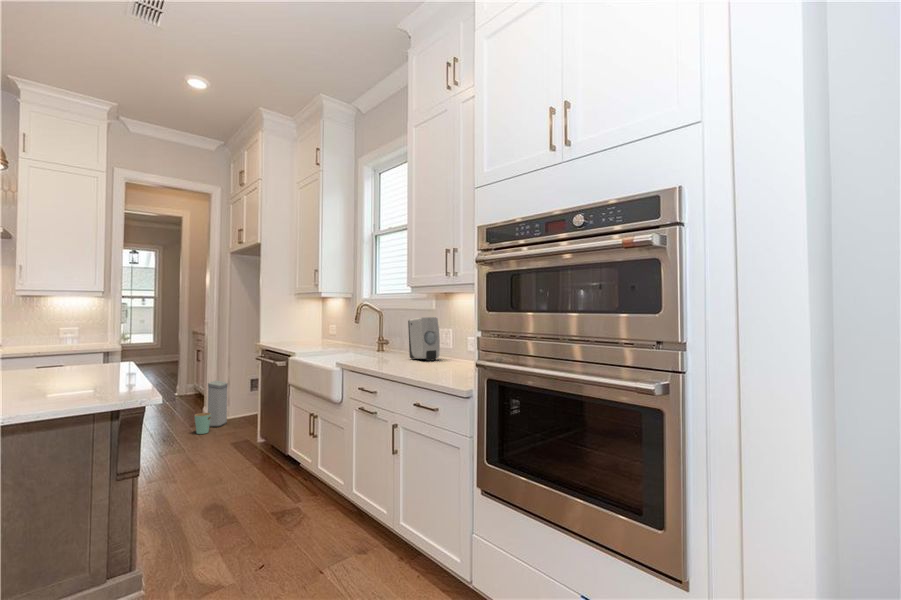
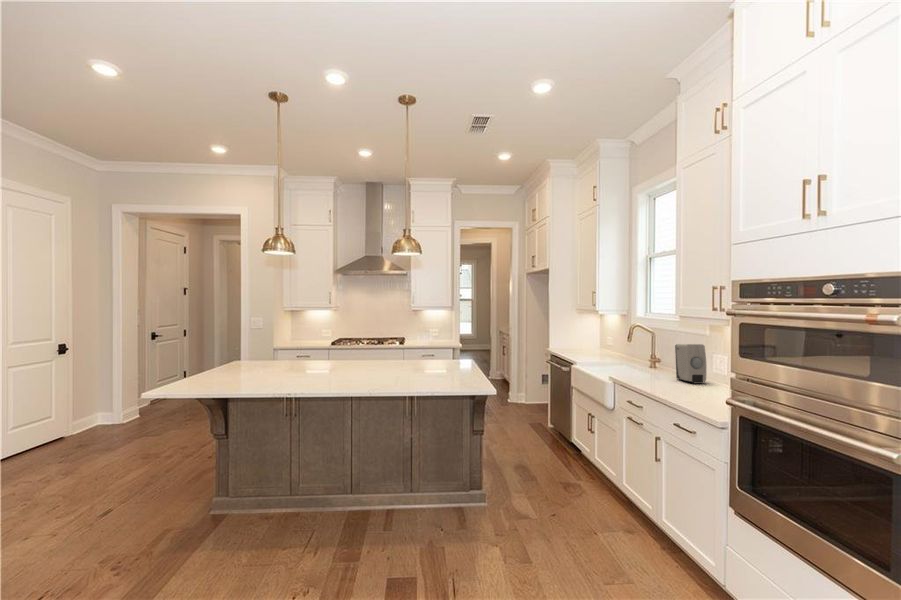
trash can: present [194,381,227,434] -> none [504,373,526,413]

